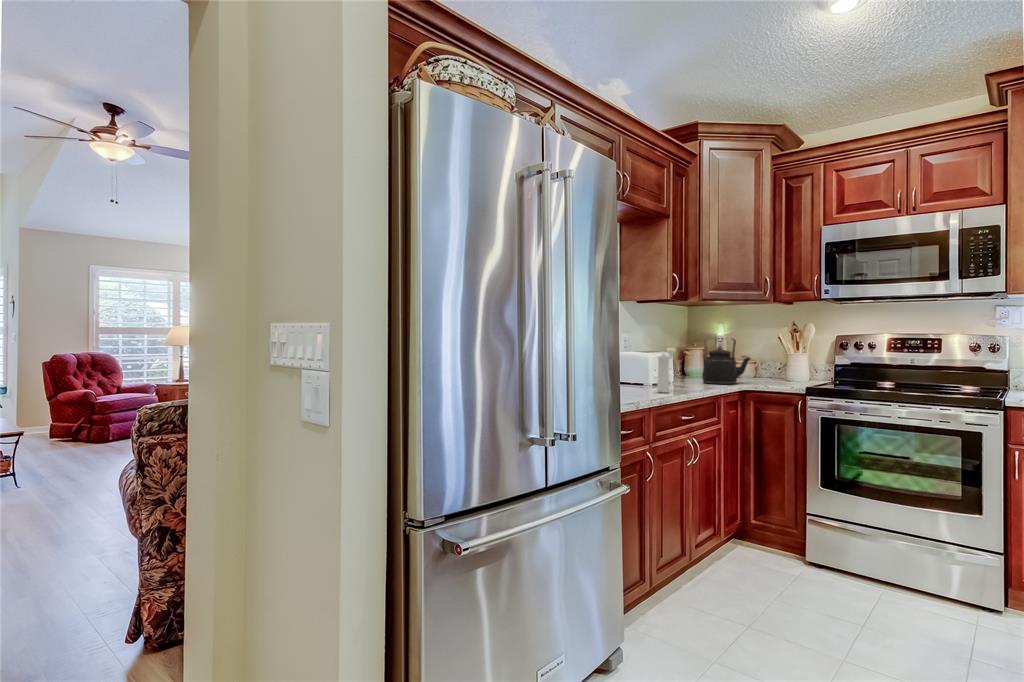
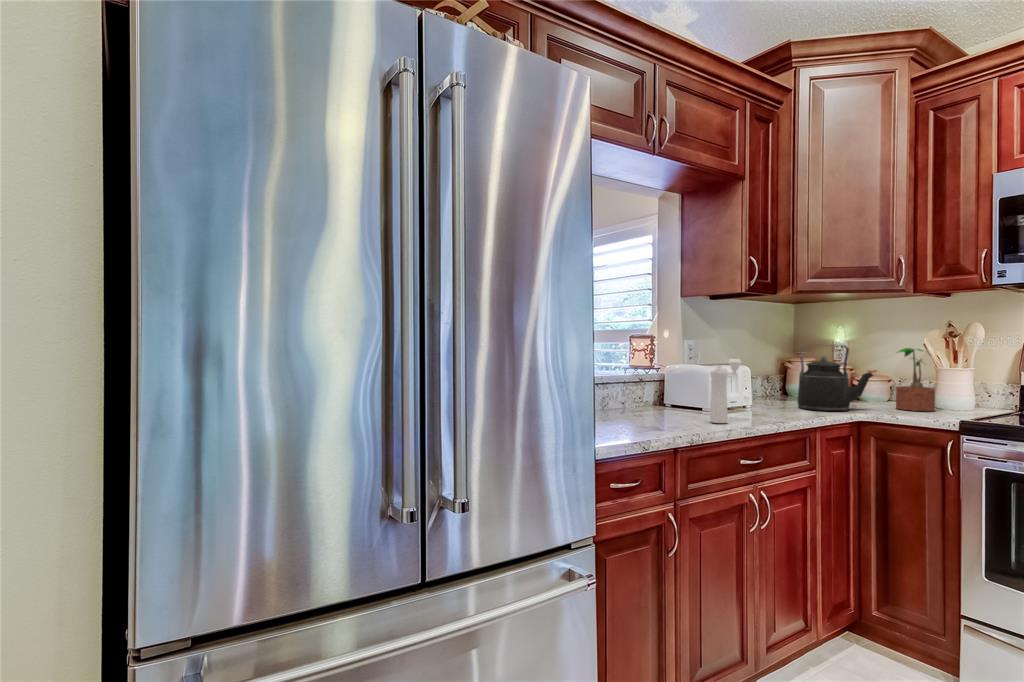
potted plant: none [763,340,788,383] -> present [896,348,935,411]

